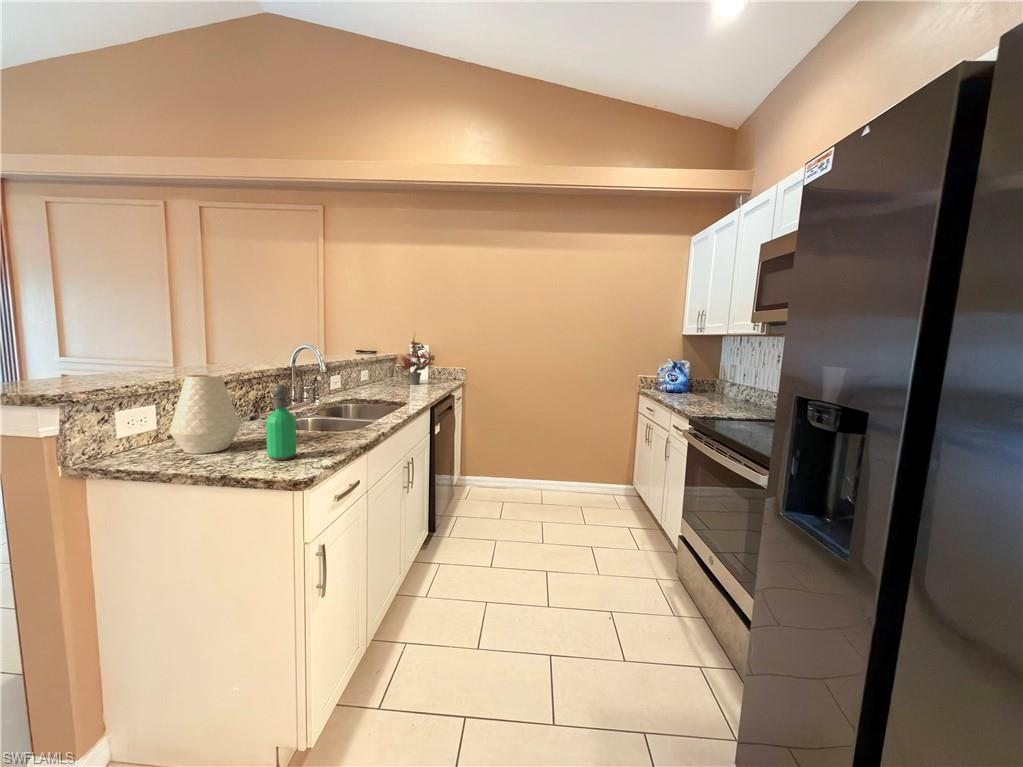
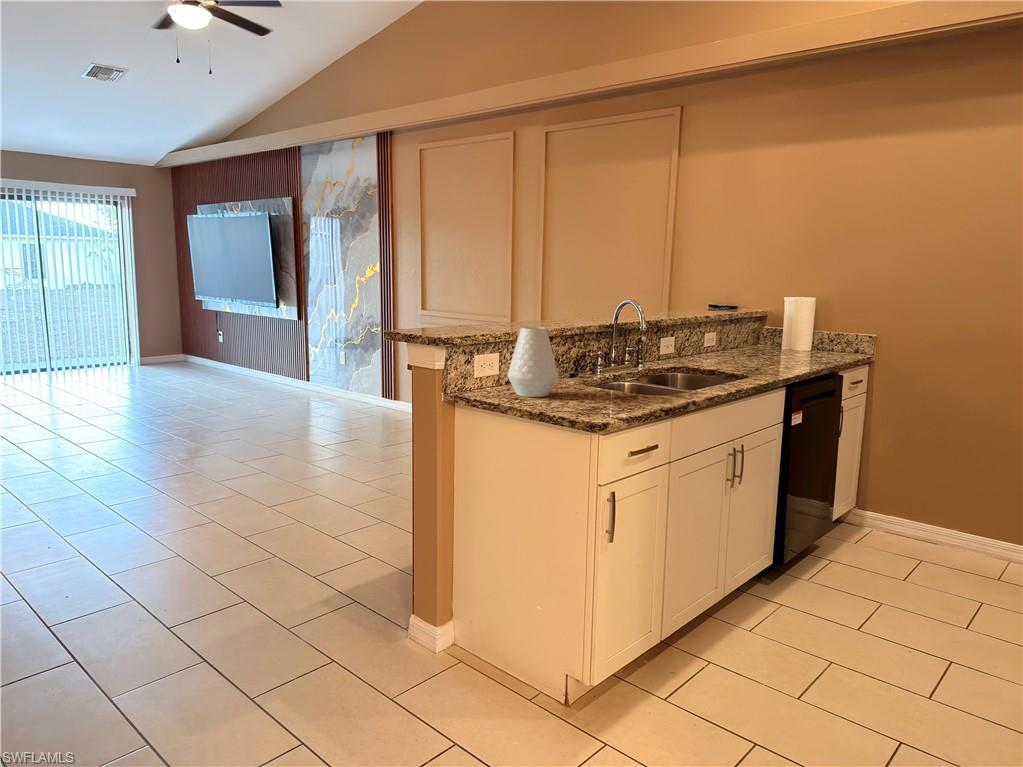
potted plant: present [401,336,435,385] -> none [758,279,819,356]
soap dispenser: present [266,384,296,460] -> none [576,337,601,409]

